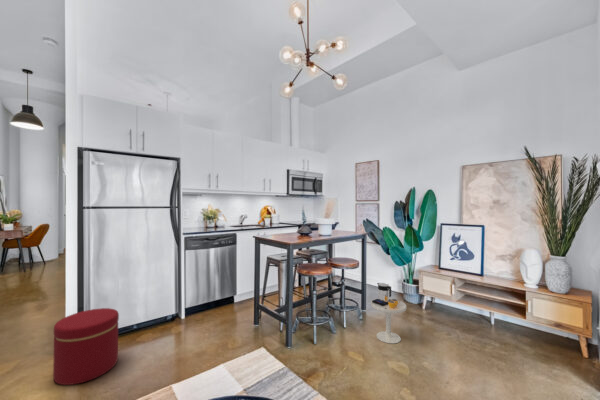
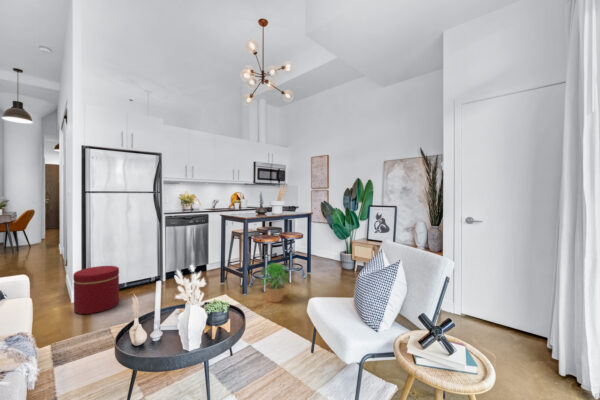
side table: present [371,283,406,344] -> none [308,248,333,289]
potted plant: none [312,308,355,370] -> present [262,263,287,302]

